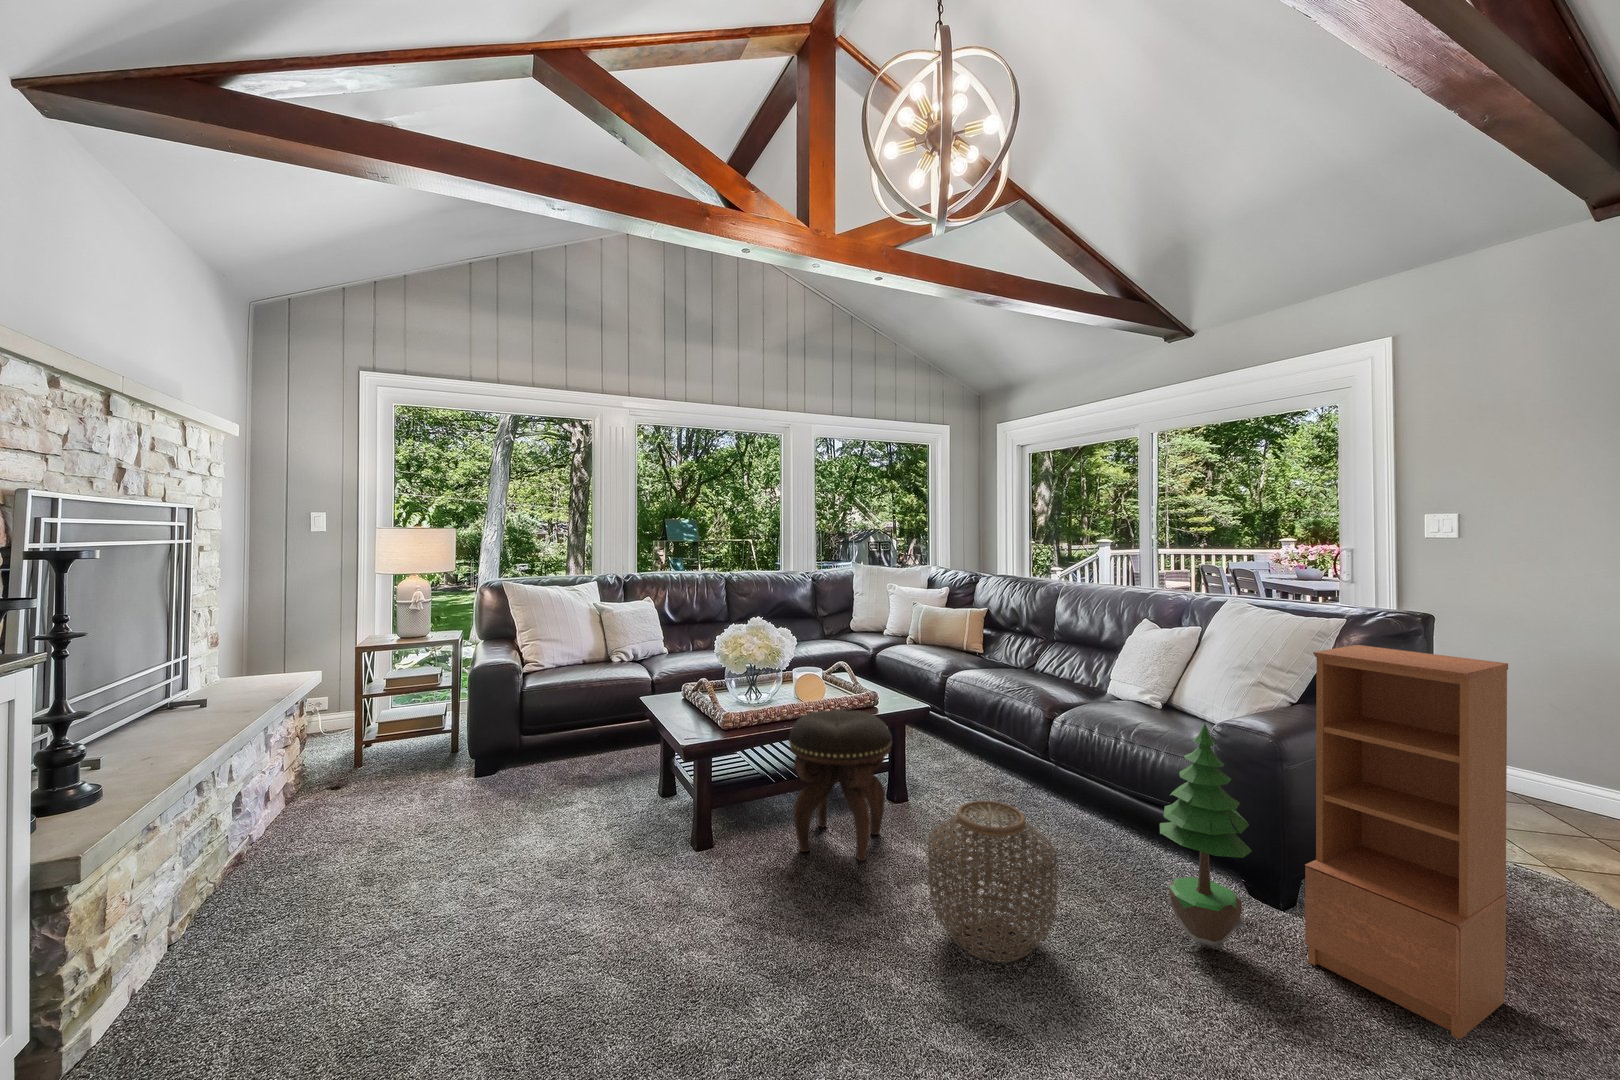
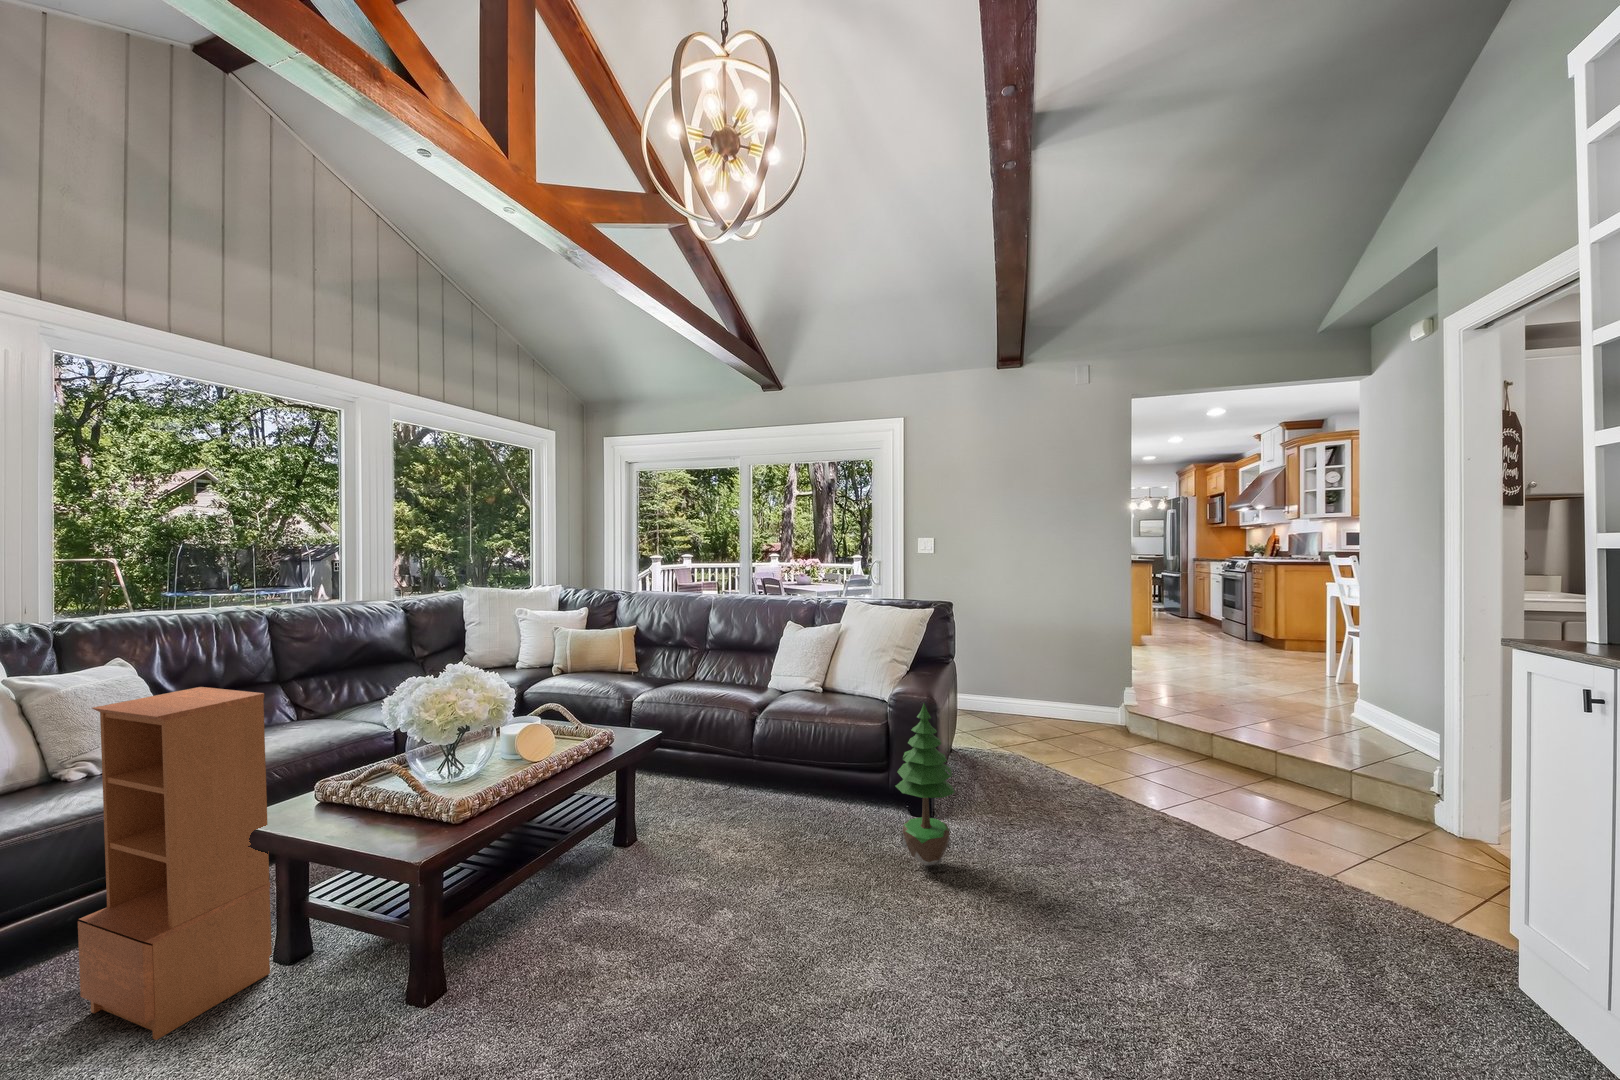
bookcase: present [1305,645,1508,1039] -> present [78,687,272,1040]
footstool: present [789,710,892,861] -> none [542,759,660,936]
woven basket: present [928,801,1058,962] -> none [753,808,864,954]

